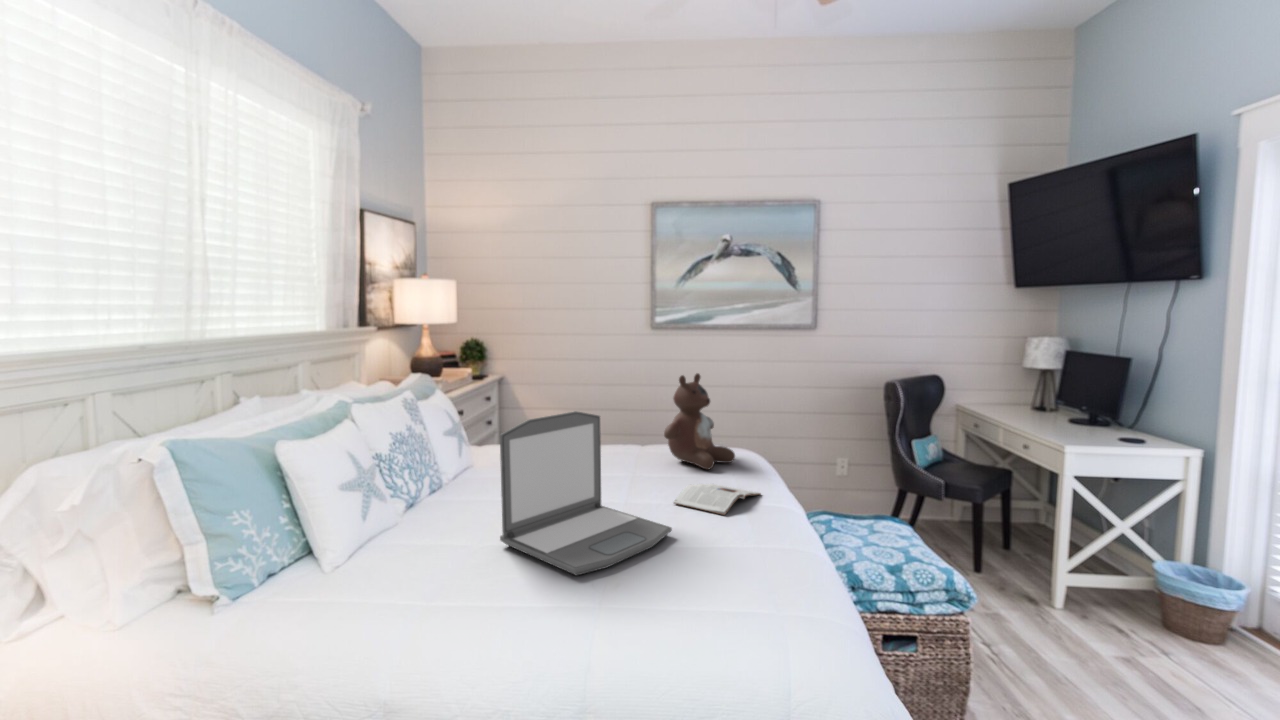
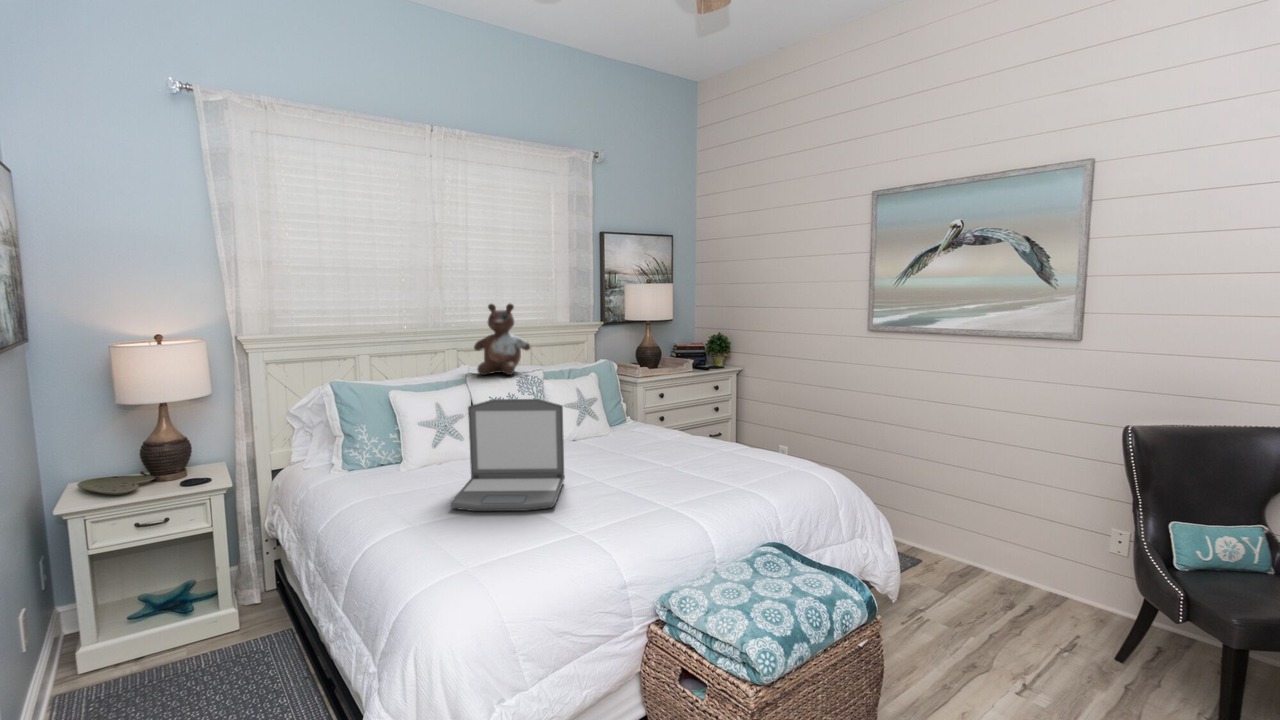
stuffed bear: present [664,373,735,470] -> present [474,304,530,375]
magazine: present [674,484,760,515] -> none [619,481,697,510]

